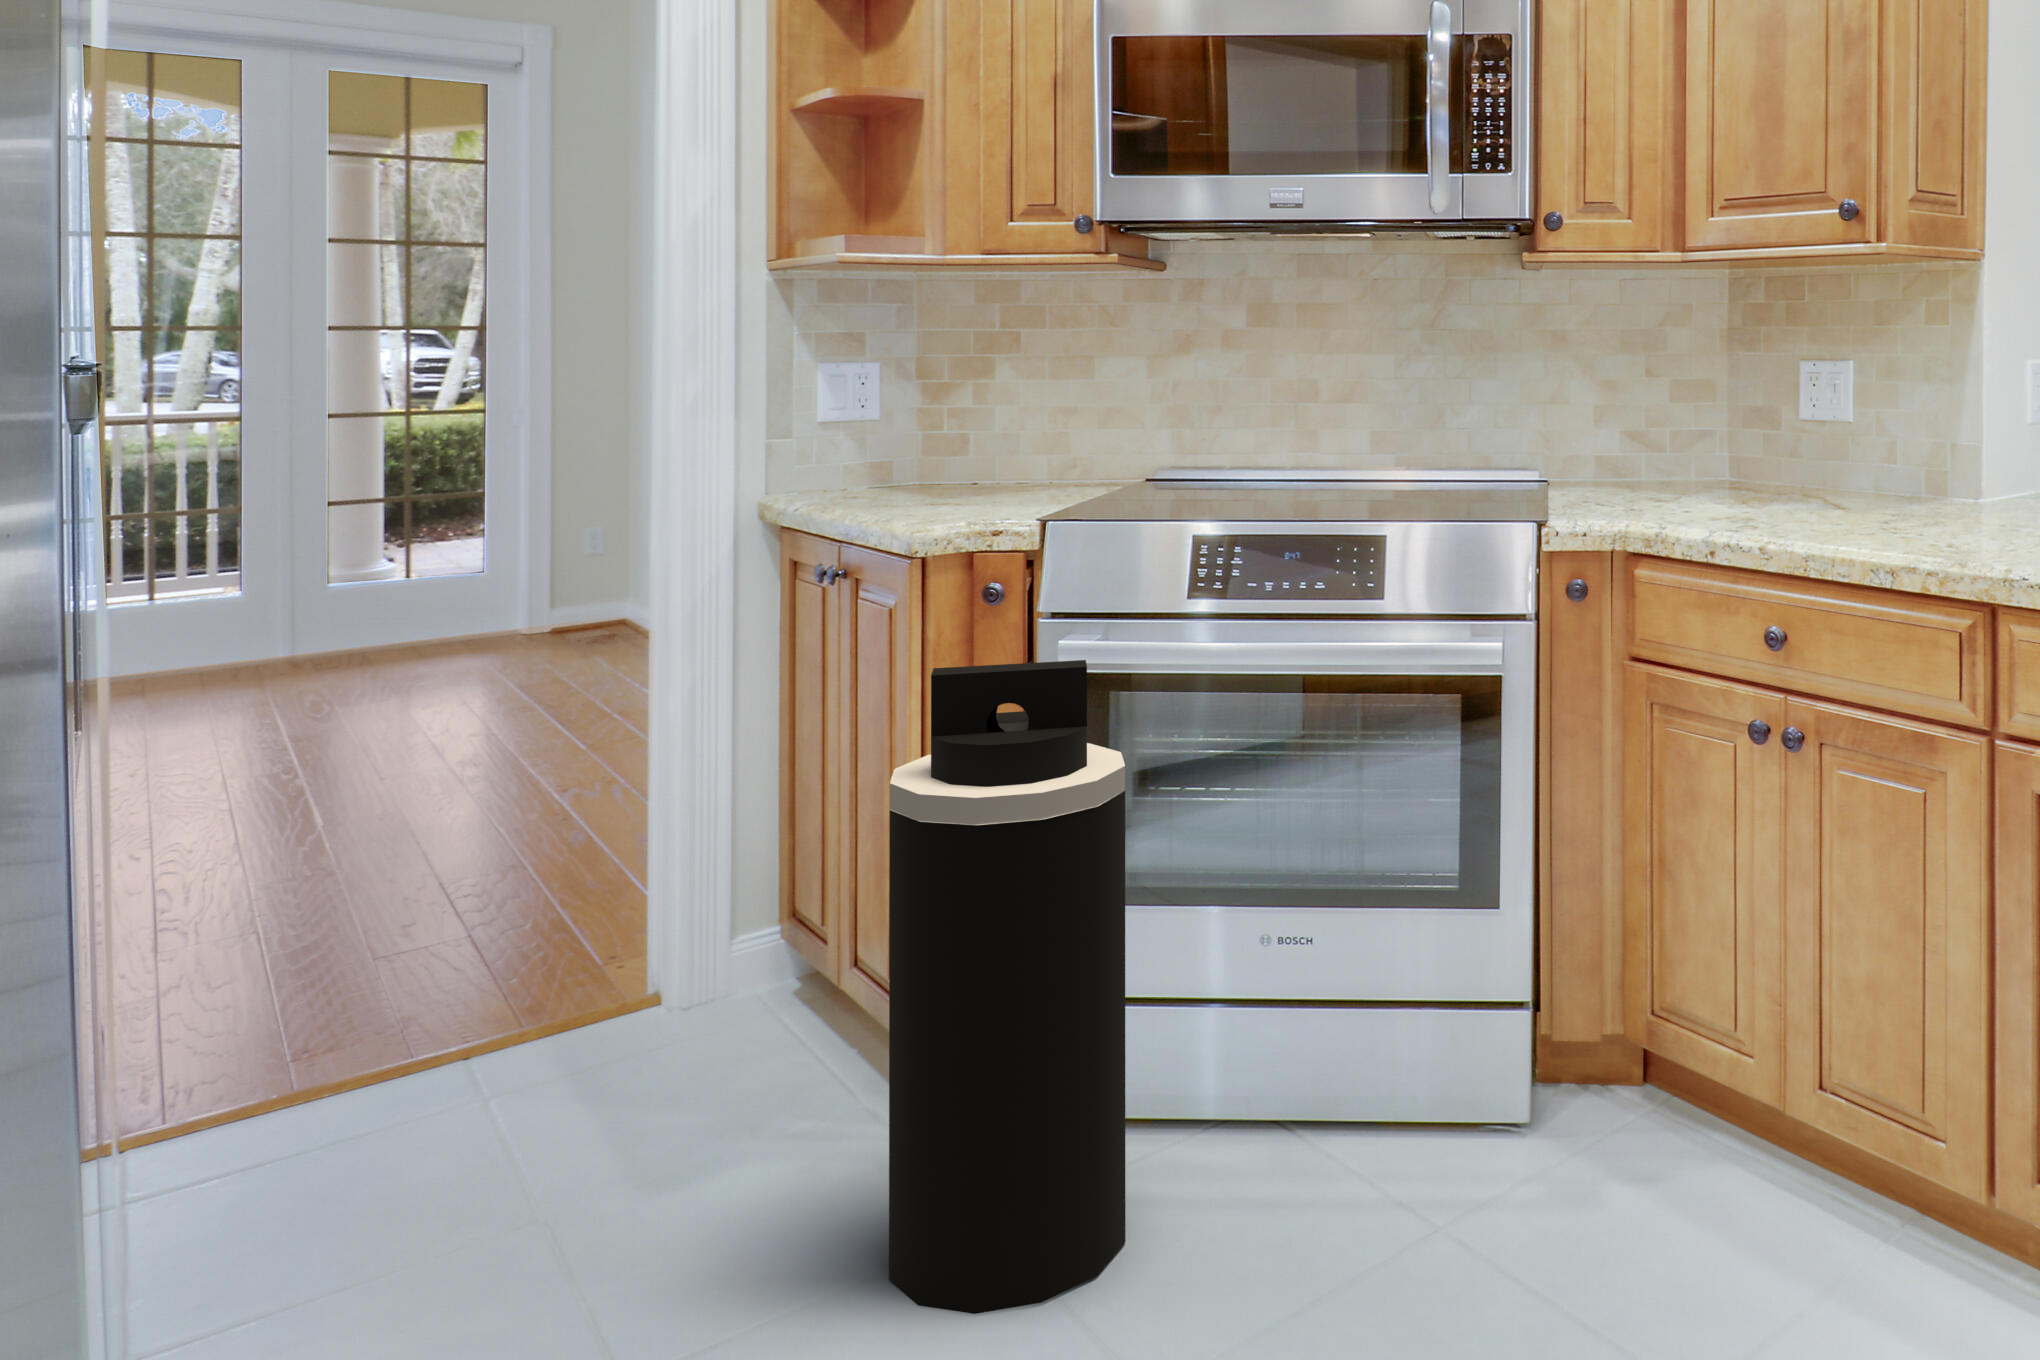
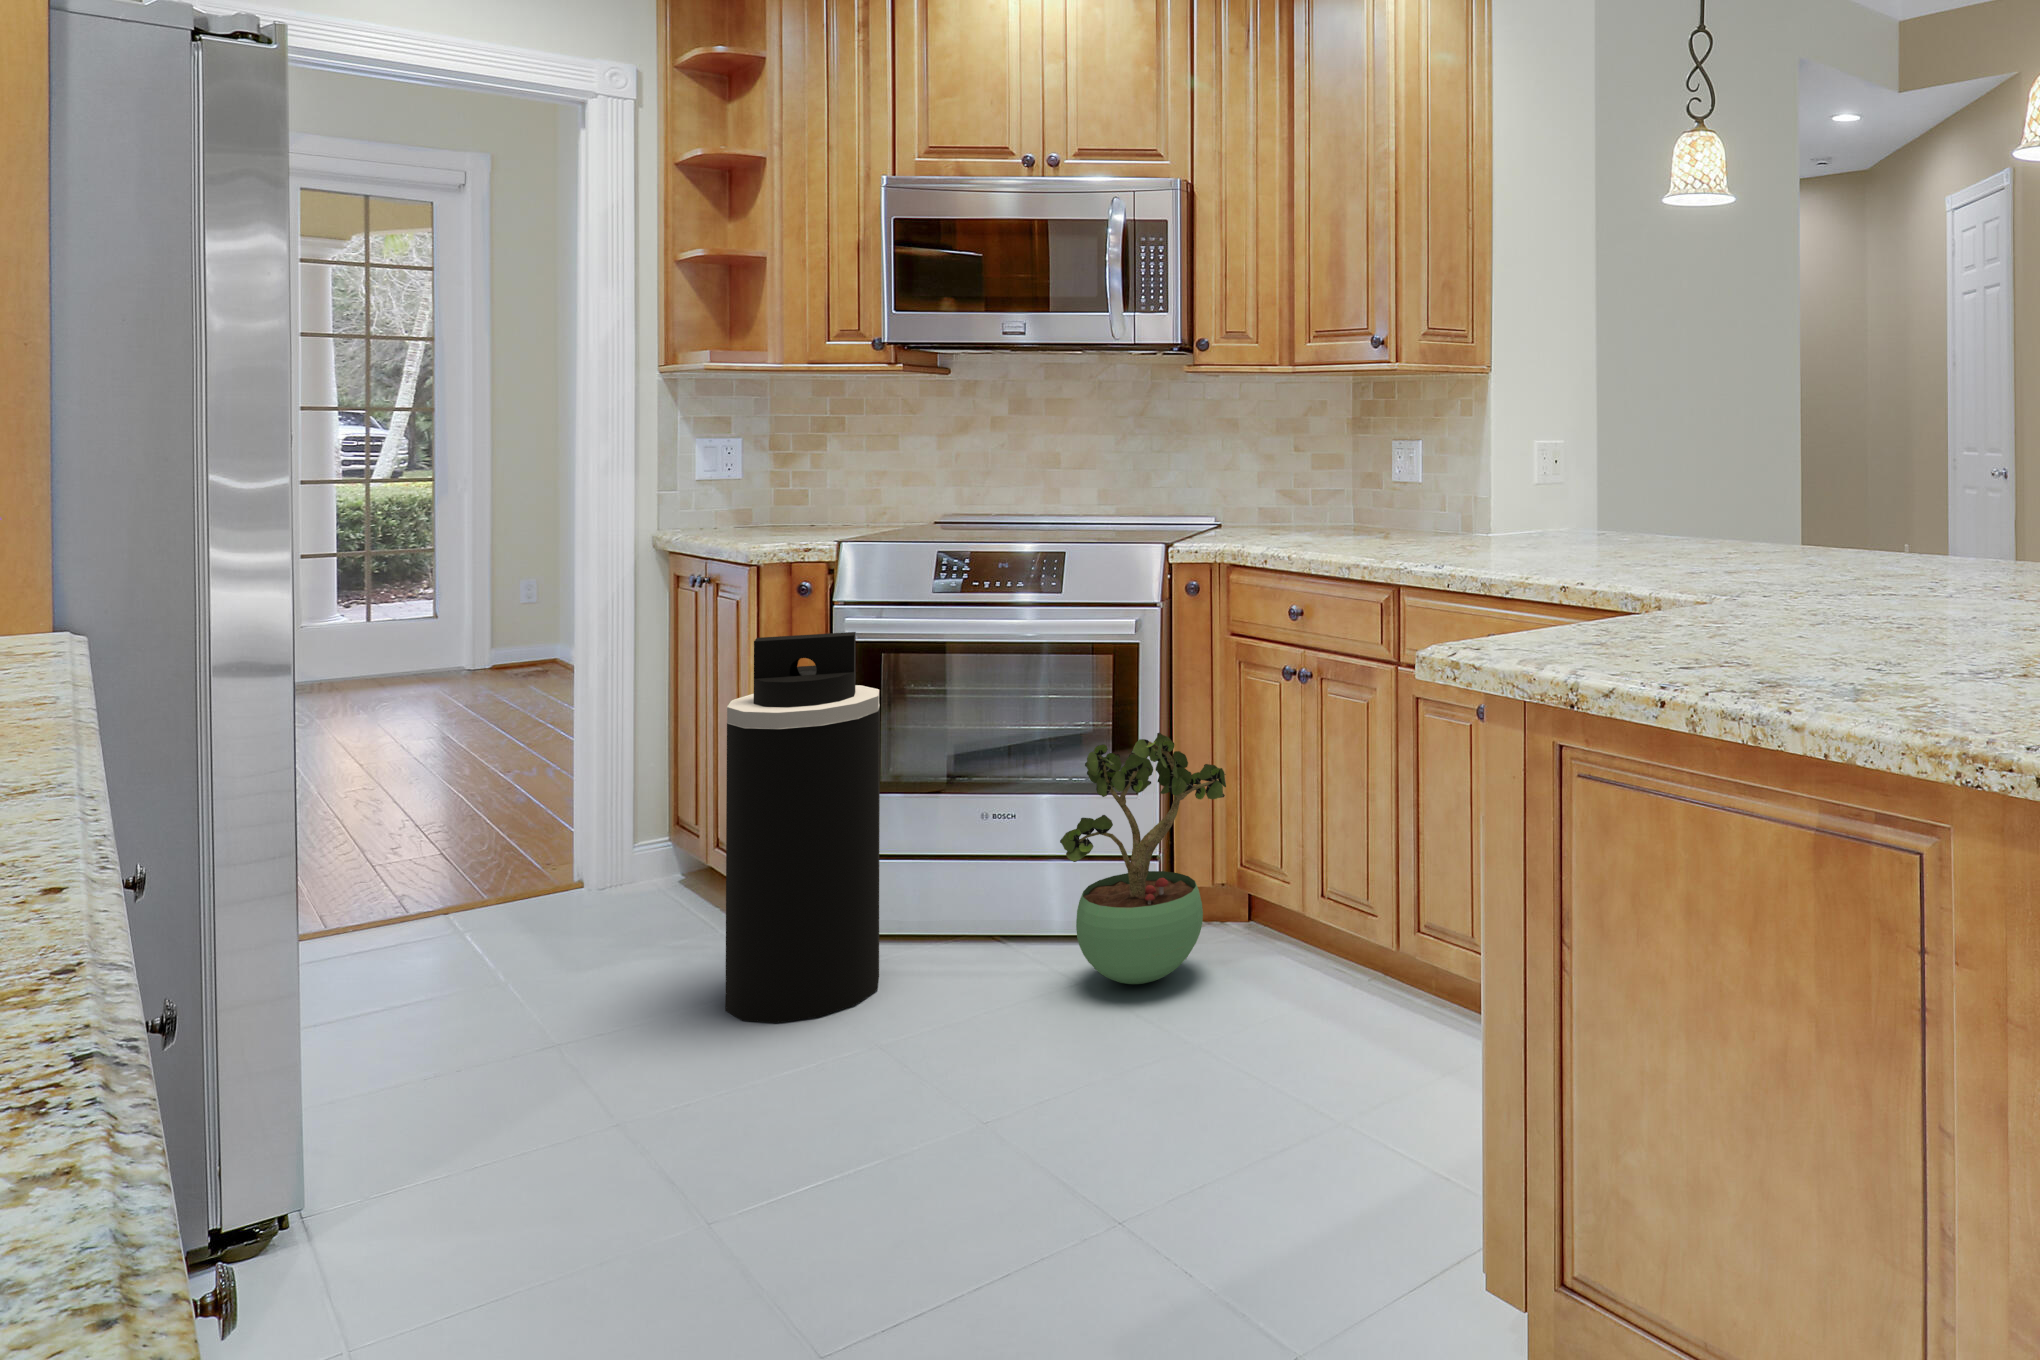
potted plant: none [1422,834,1685,1250] -> present [1060,733,1226,984]

